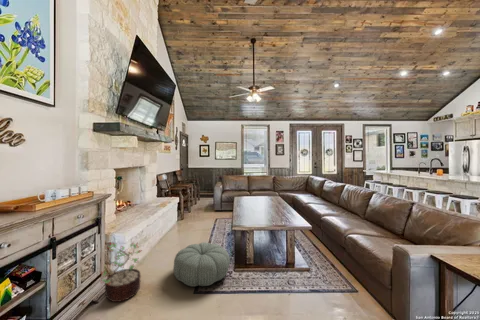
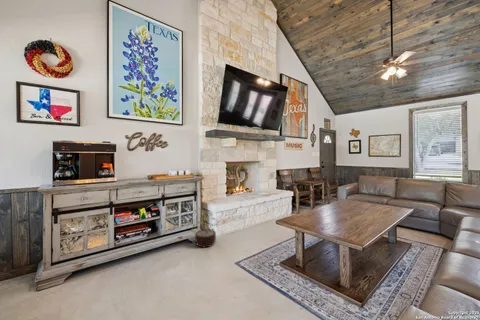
pouf: present [173,242,230,287] -> none [232,228,280,262]

